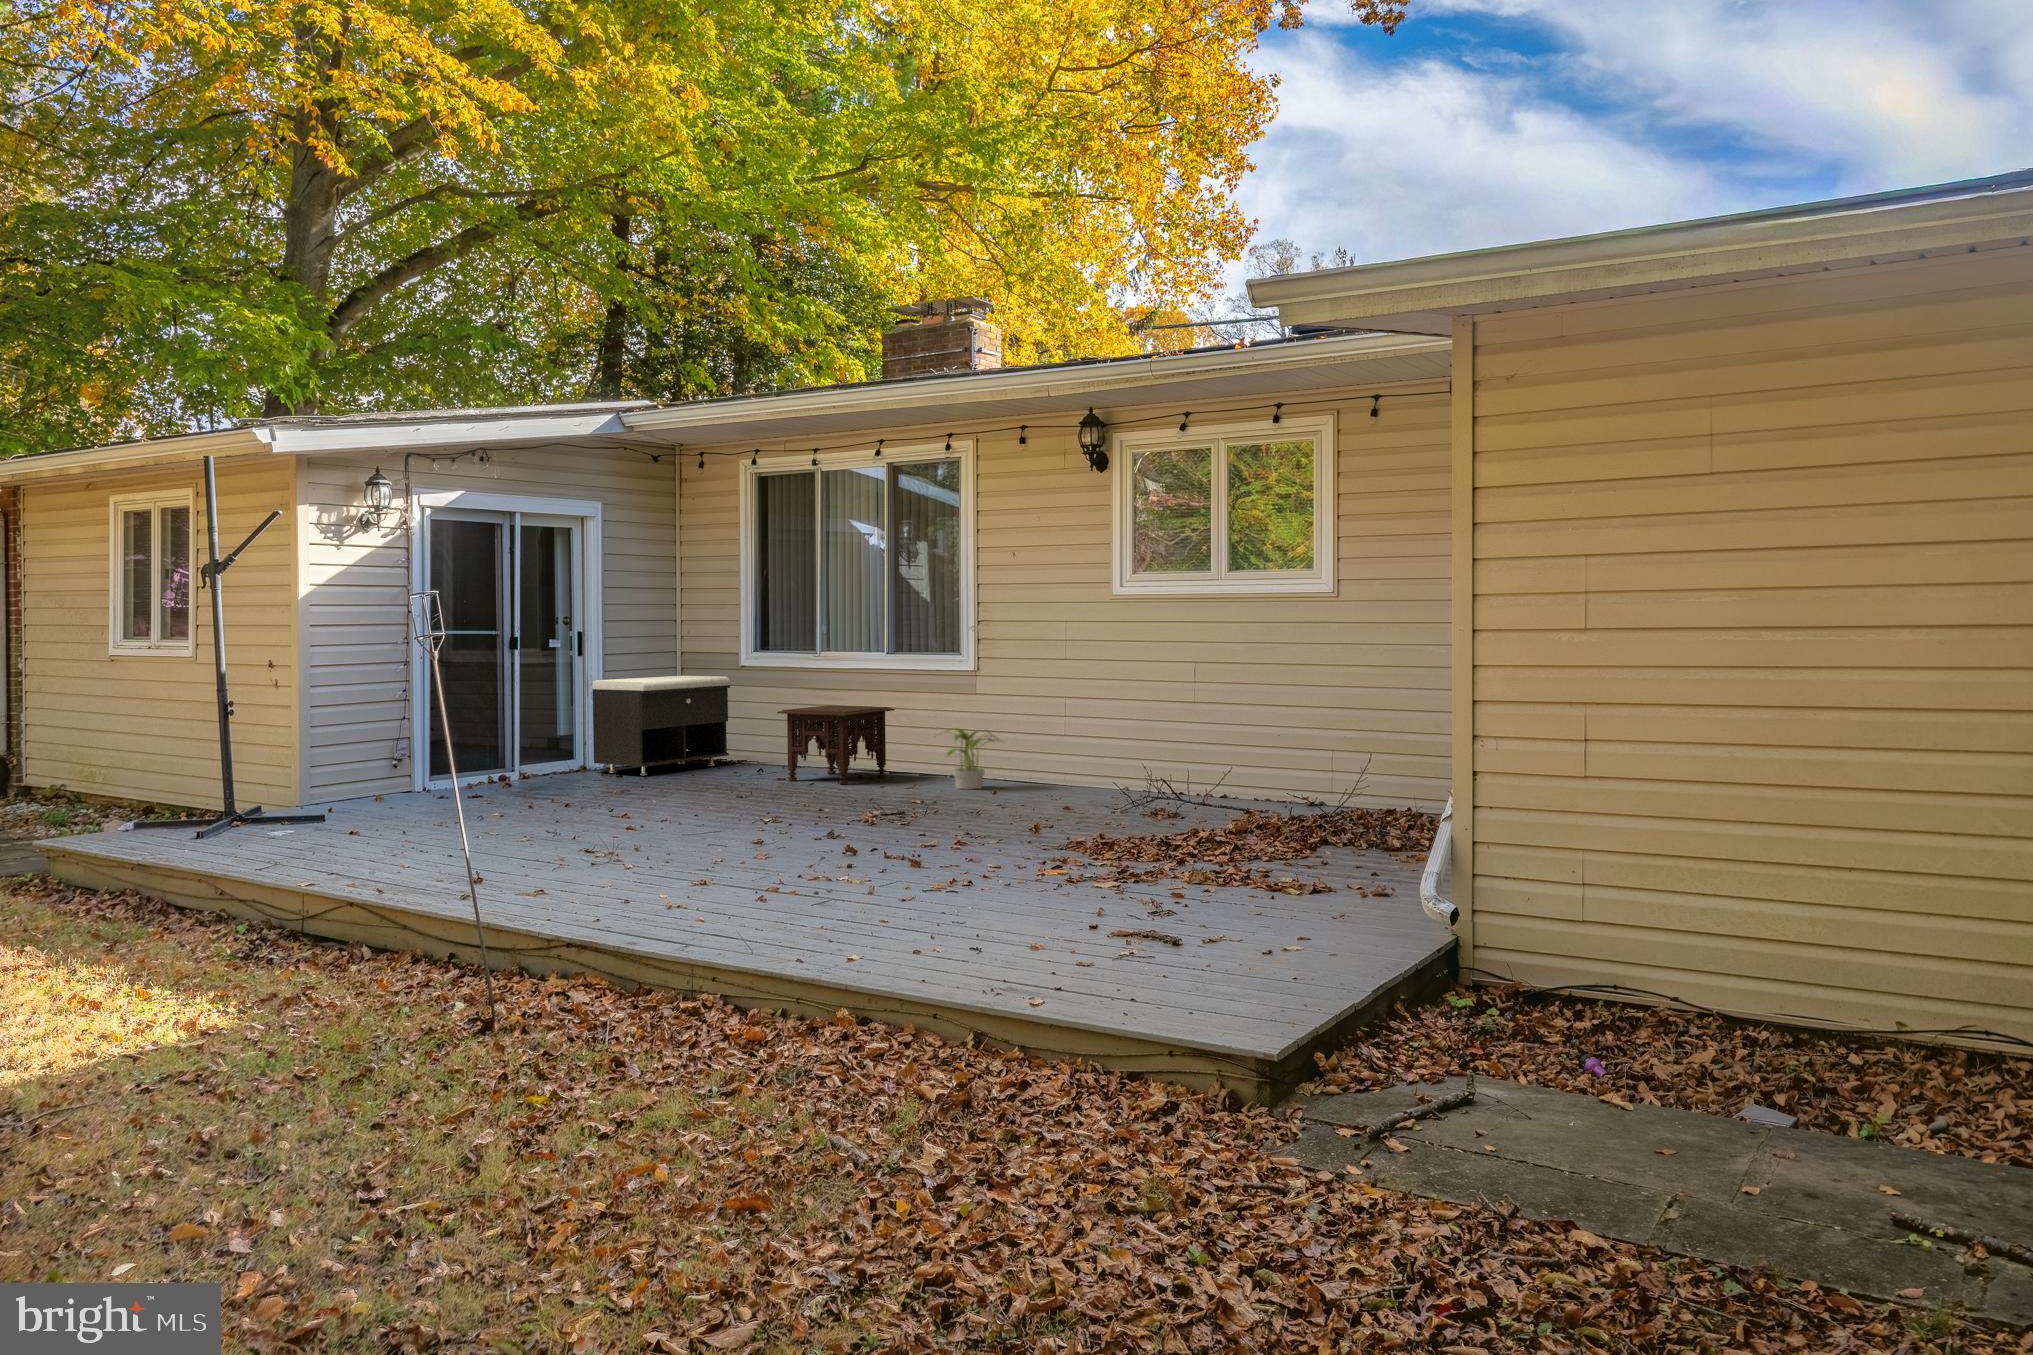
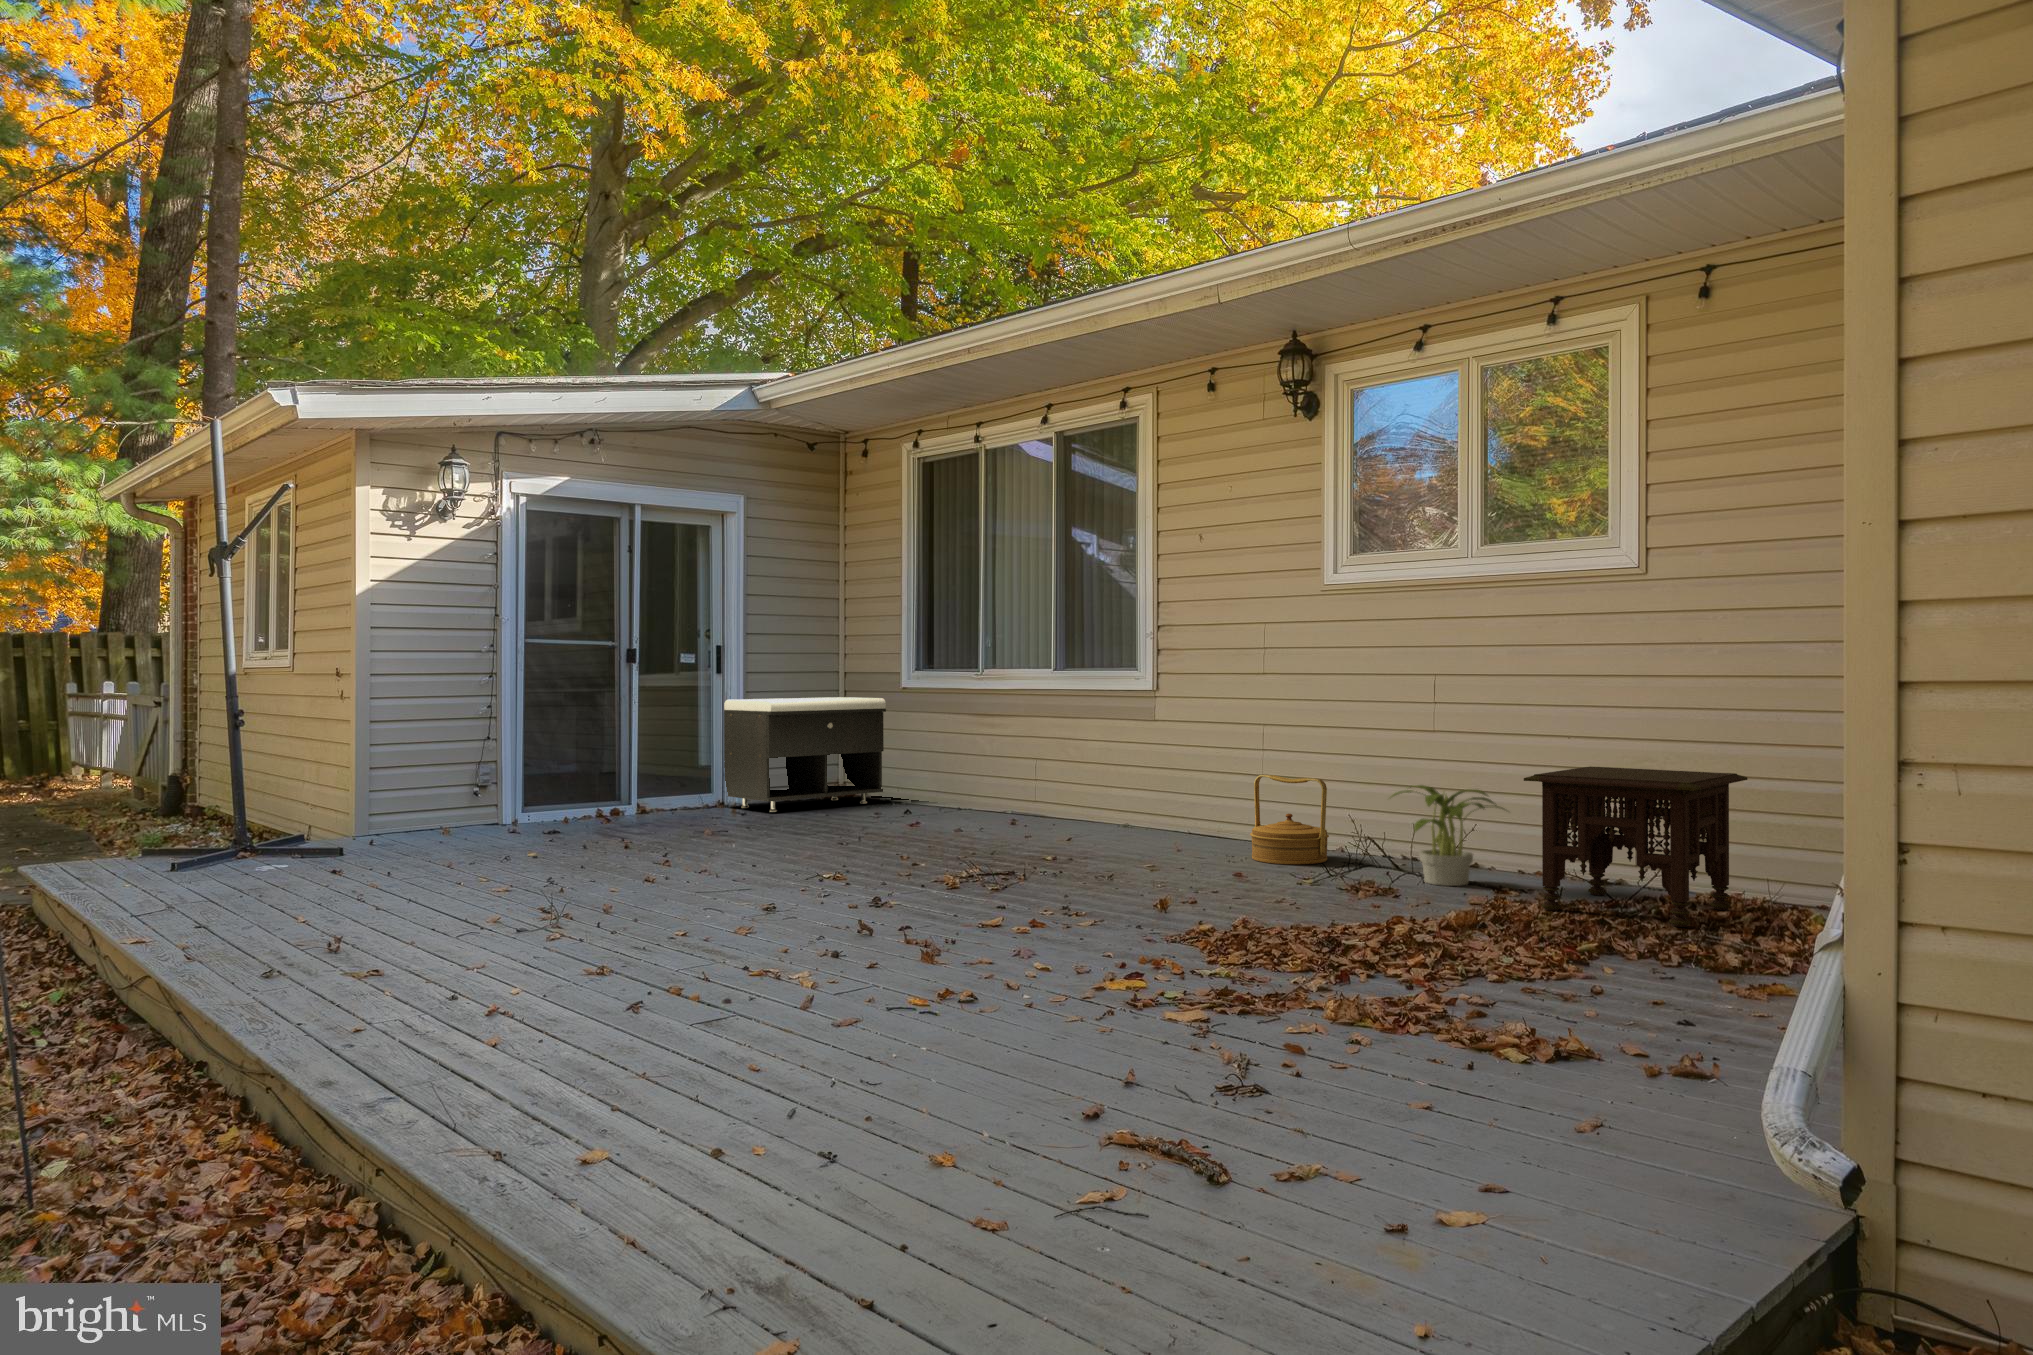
side table: present [777,705,895,785] -> present [1524,766,1748,927]
potted plant: present [938,728,994,790] -> present [1391,785,1504,886]
woven basket: none [1064,735,1120,799] -> present [1250,775,1329,865]

